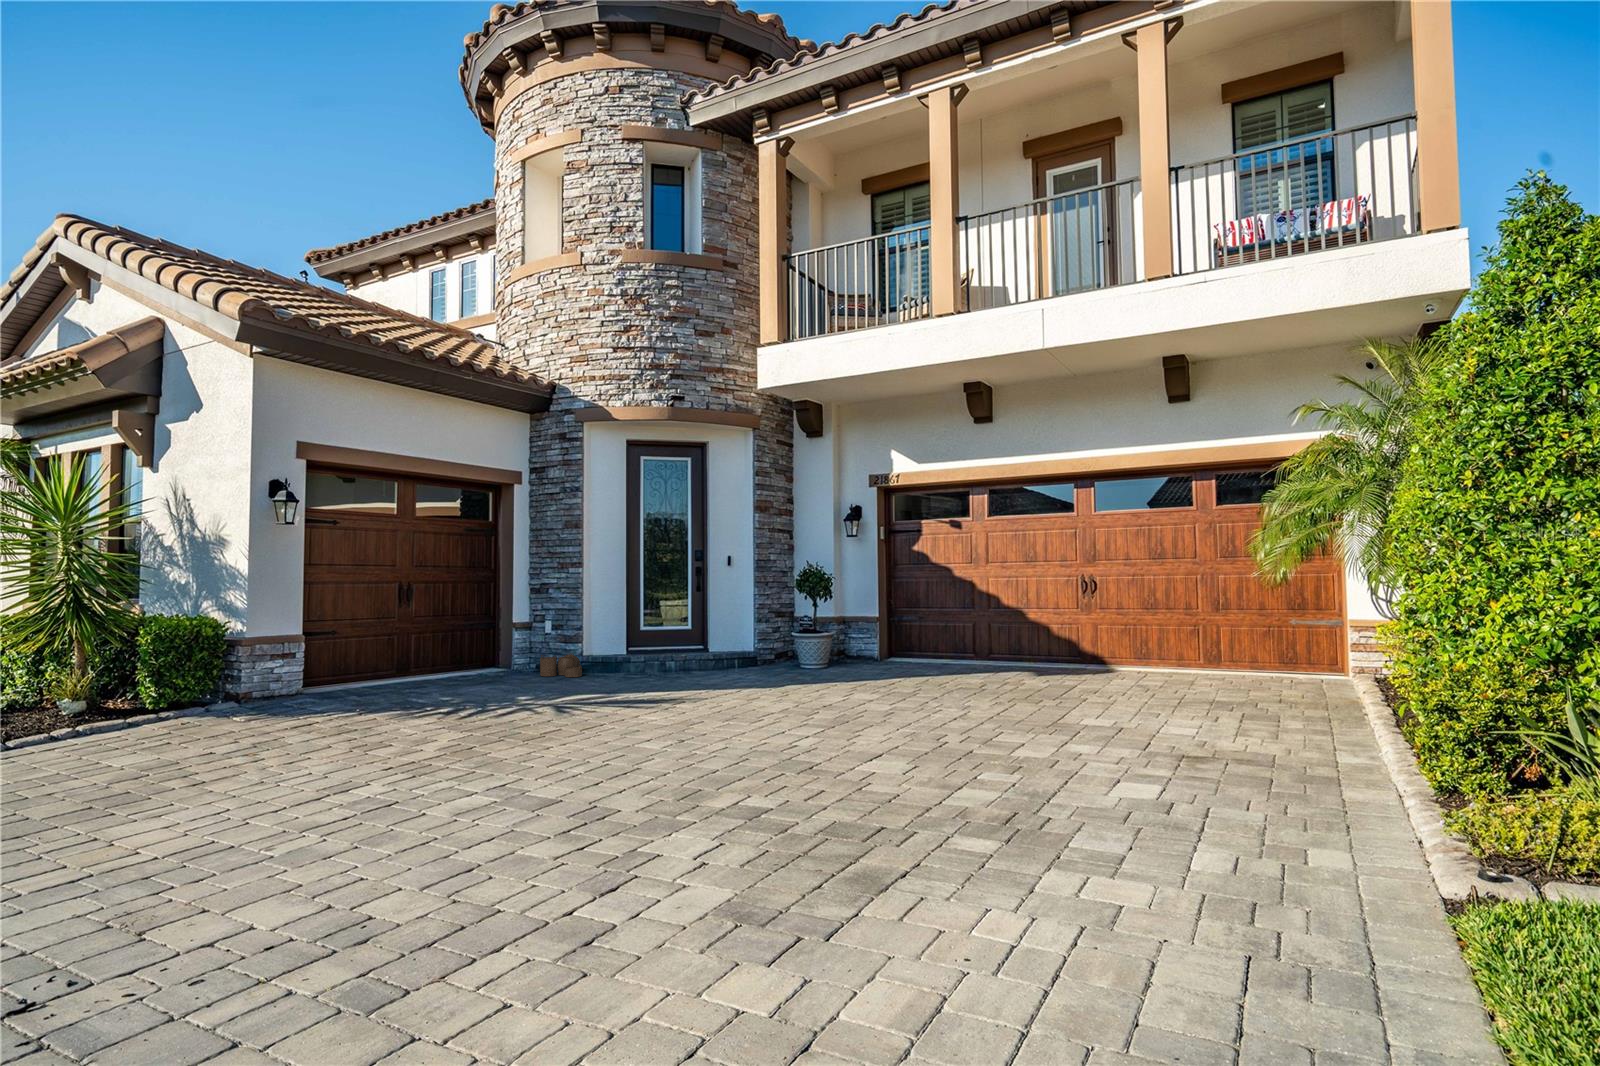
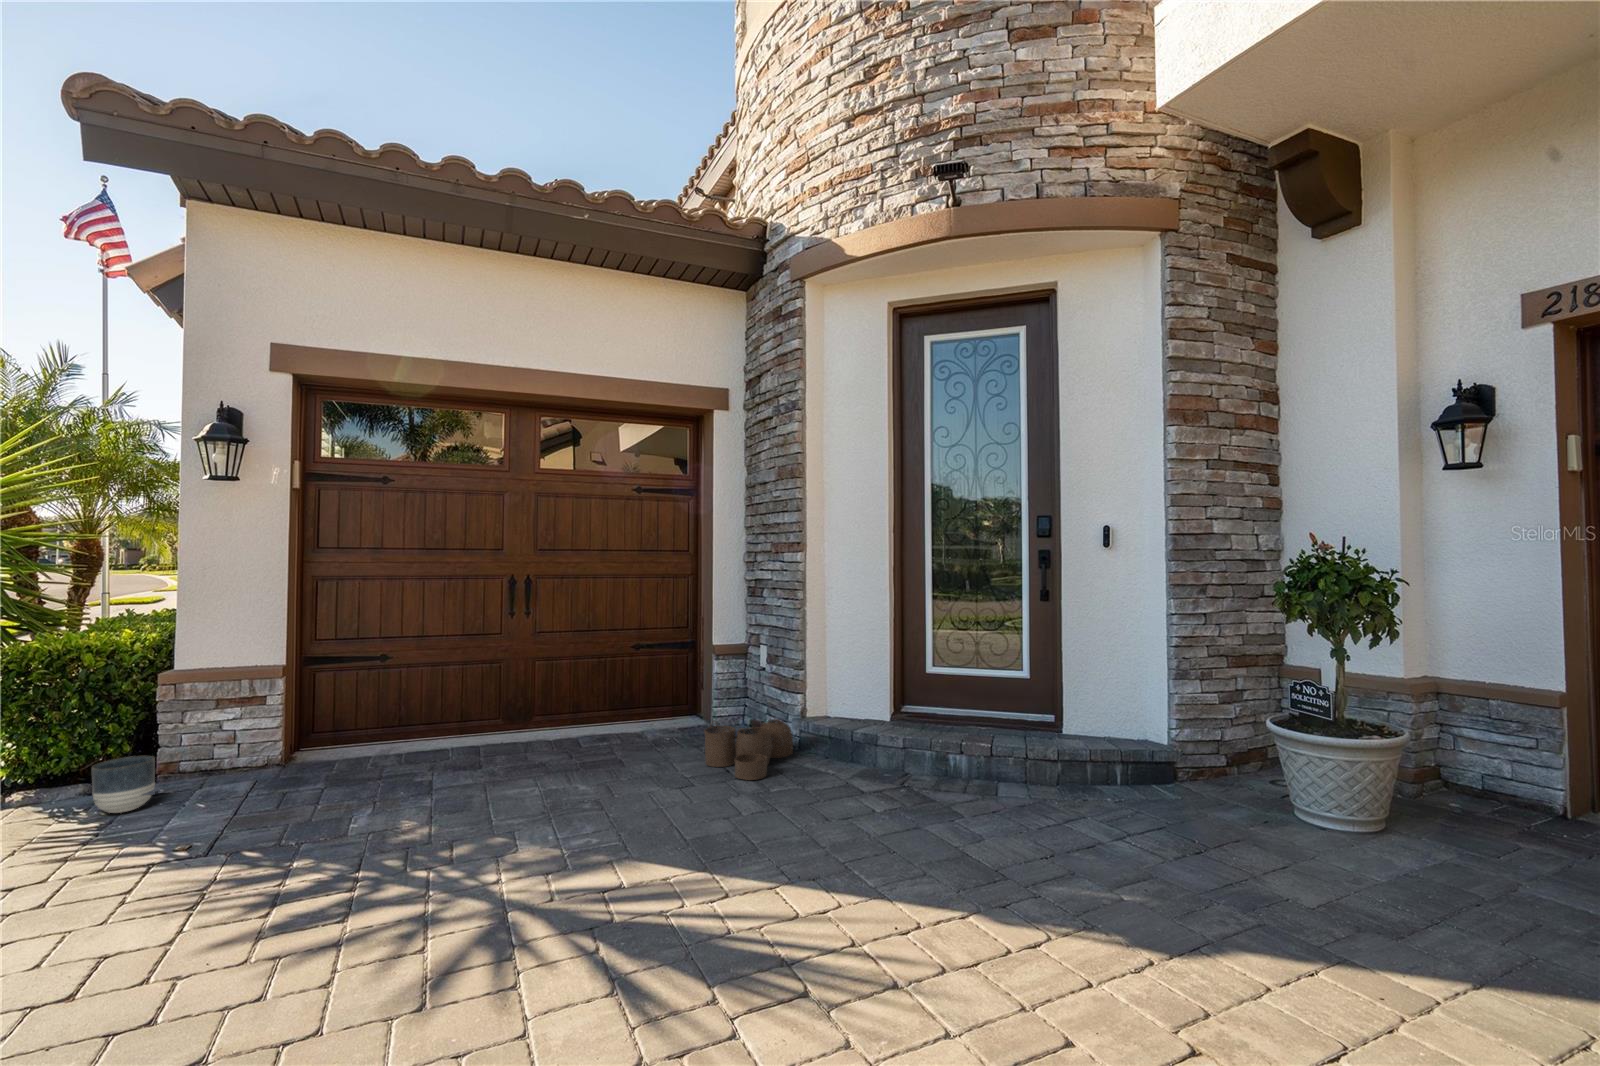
planter: none [209,682,243,713] -> present [92,756,155,813]

